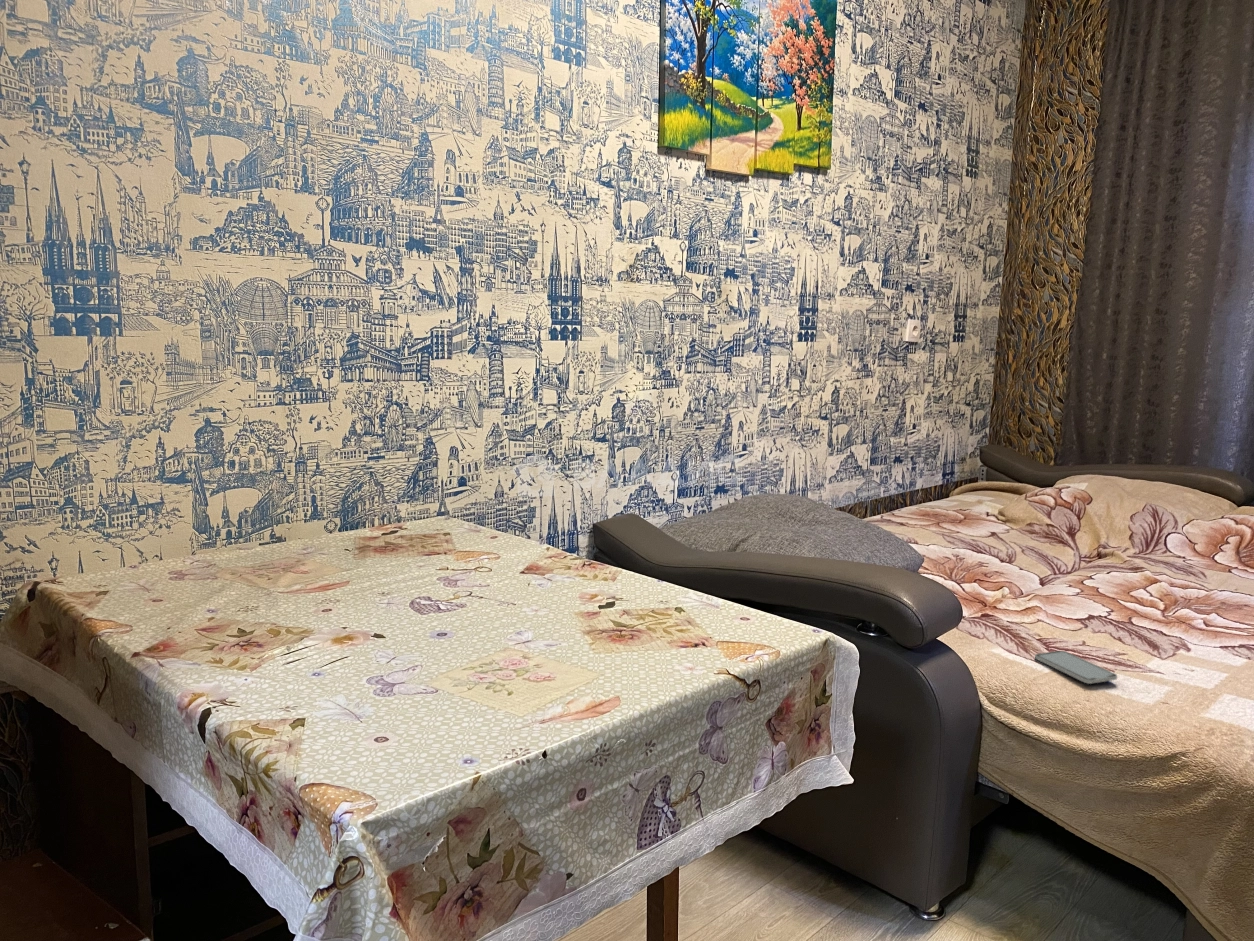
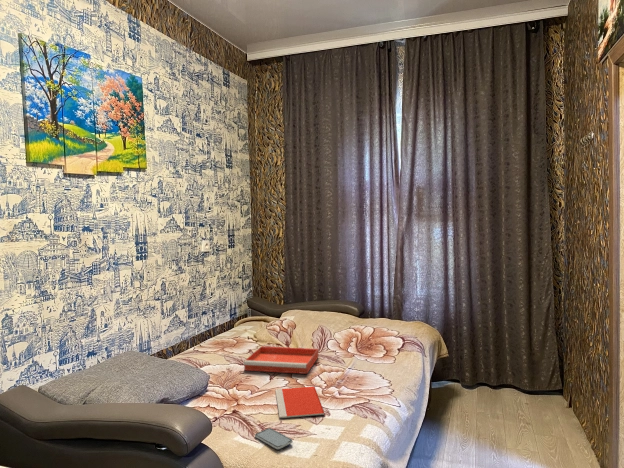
tray: none [989,528,1150,586] -> present [244,346,318,374]
notebook: none [1062,599,1181,653] -> present [275,387,325,418]

